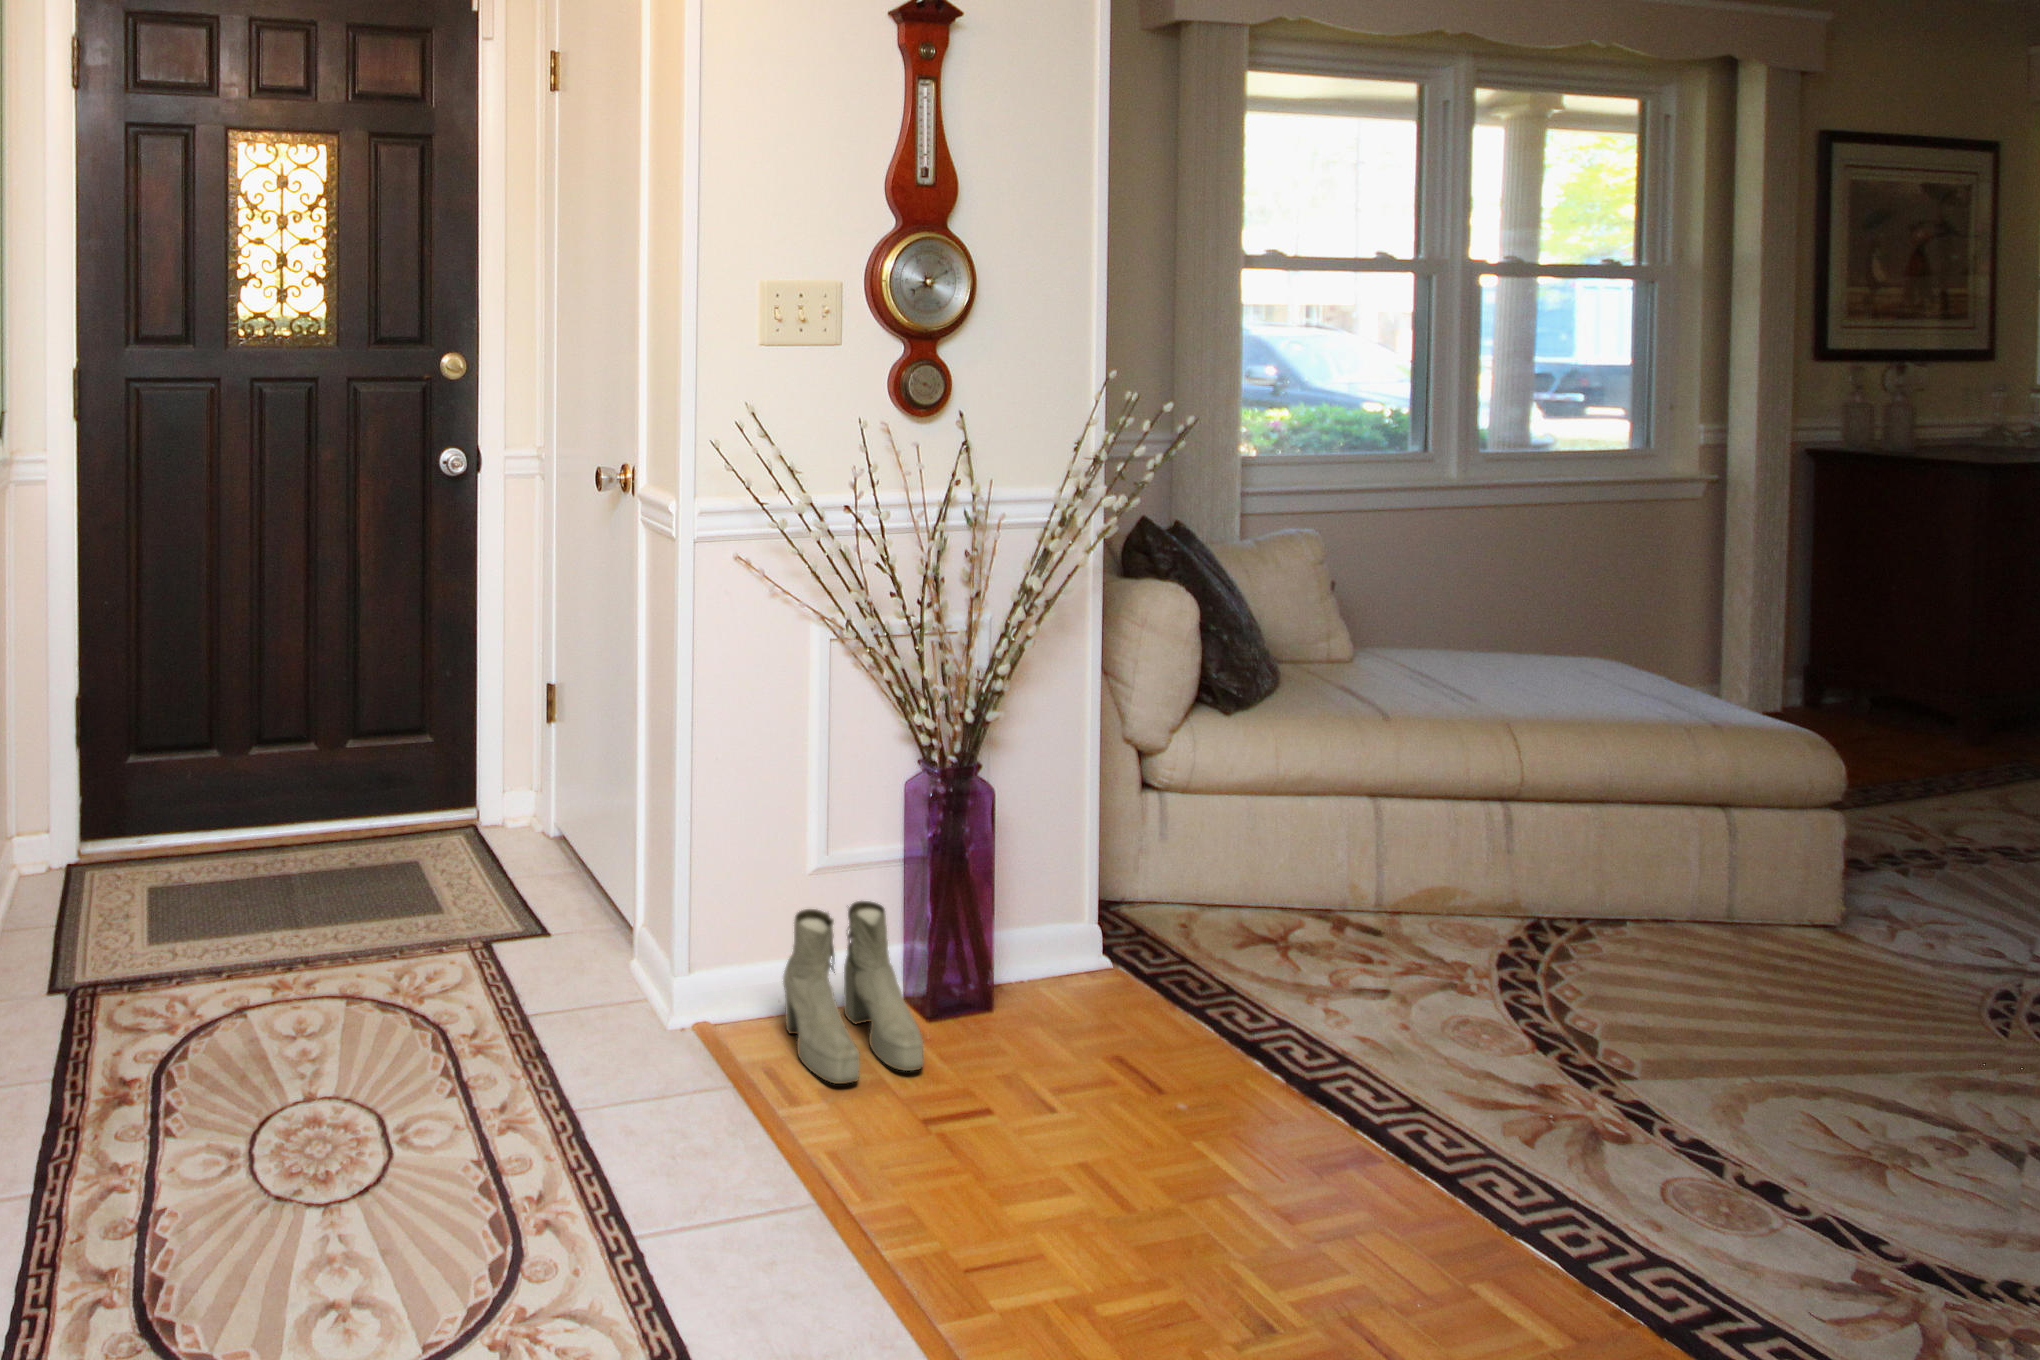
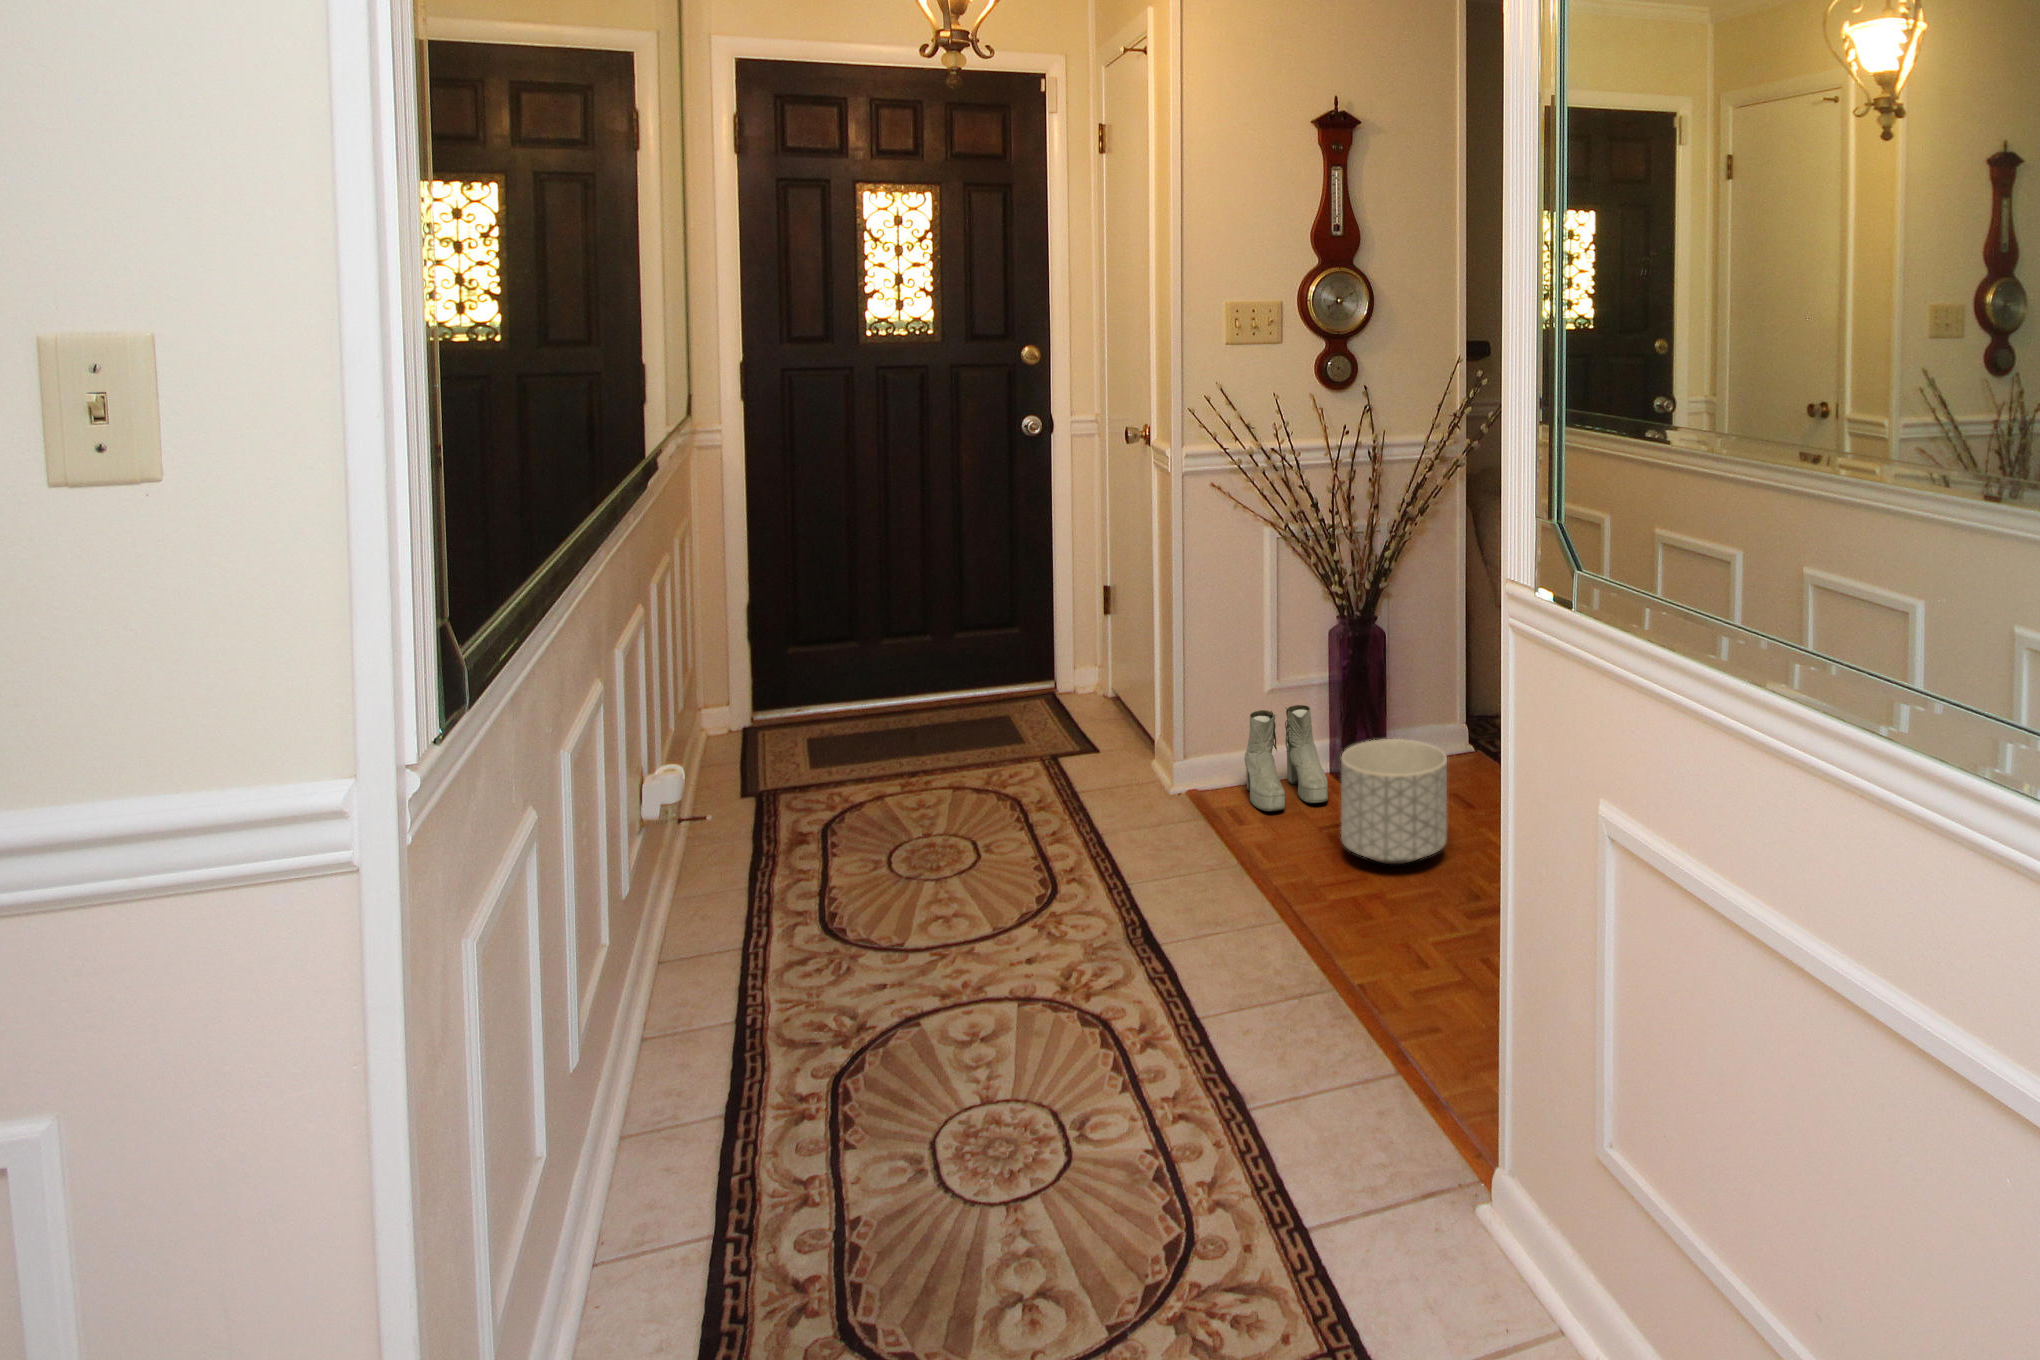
planter: none [983,992,1176,1233] -> present [1341,739,1447,864]

